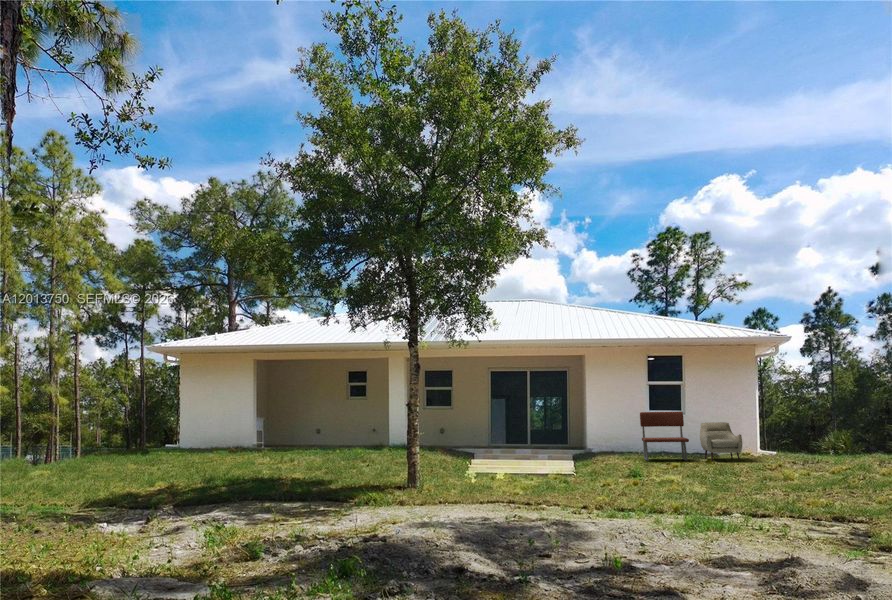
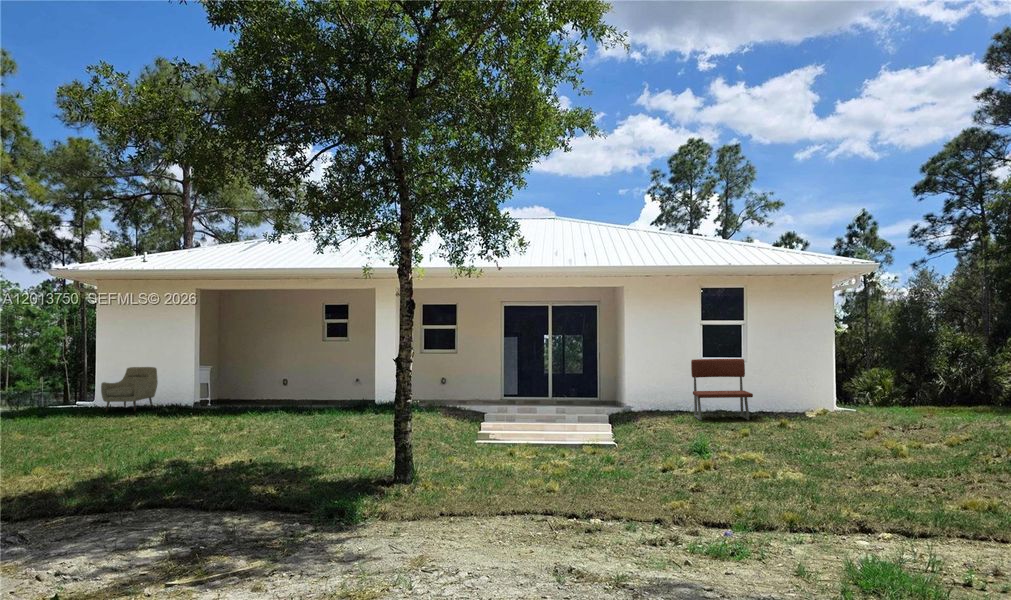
chair: present [700,422,742,462] -> present [101,367,158,412]

